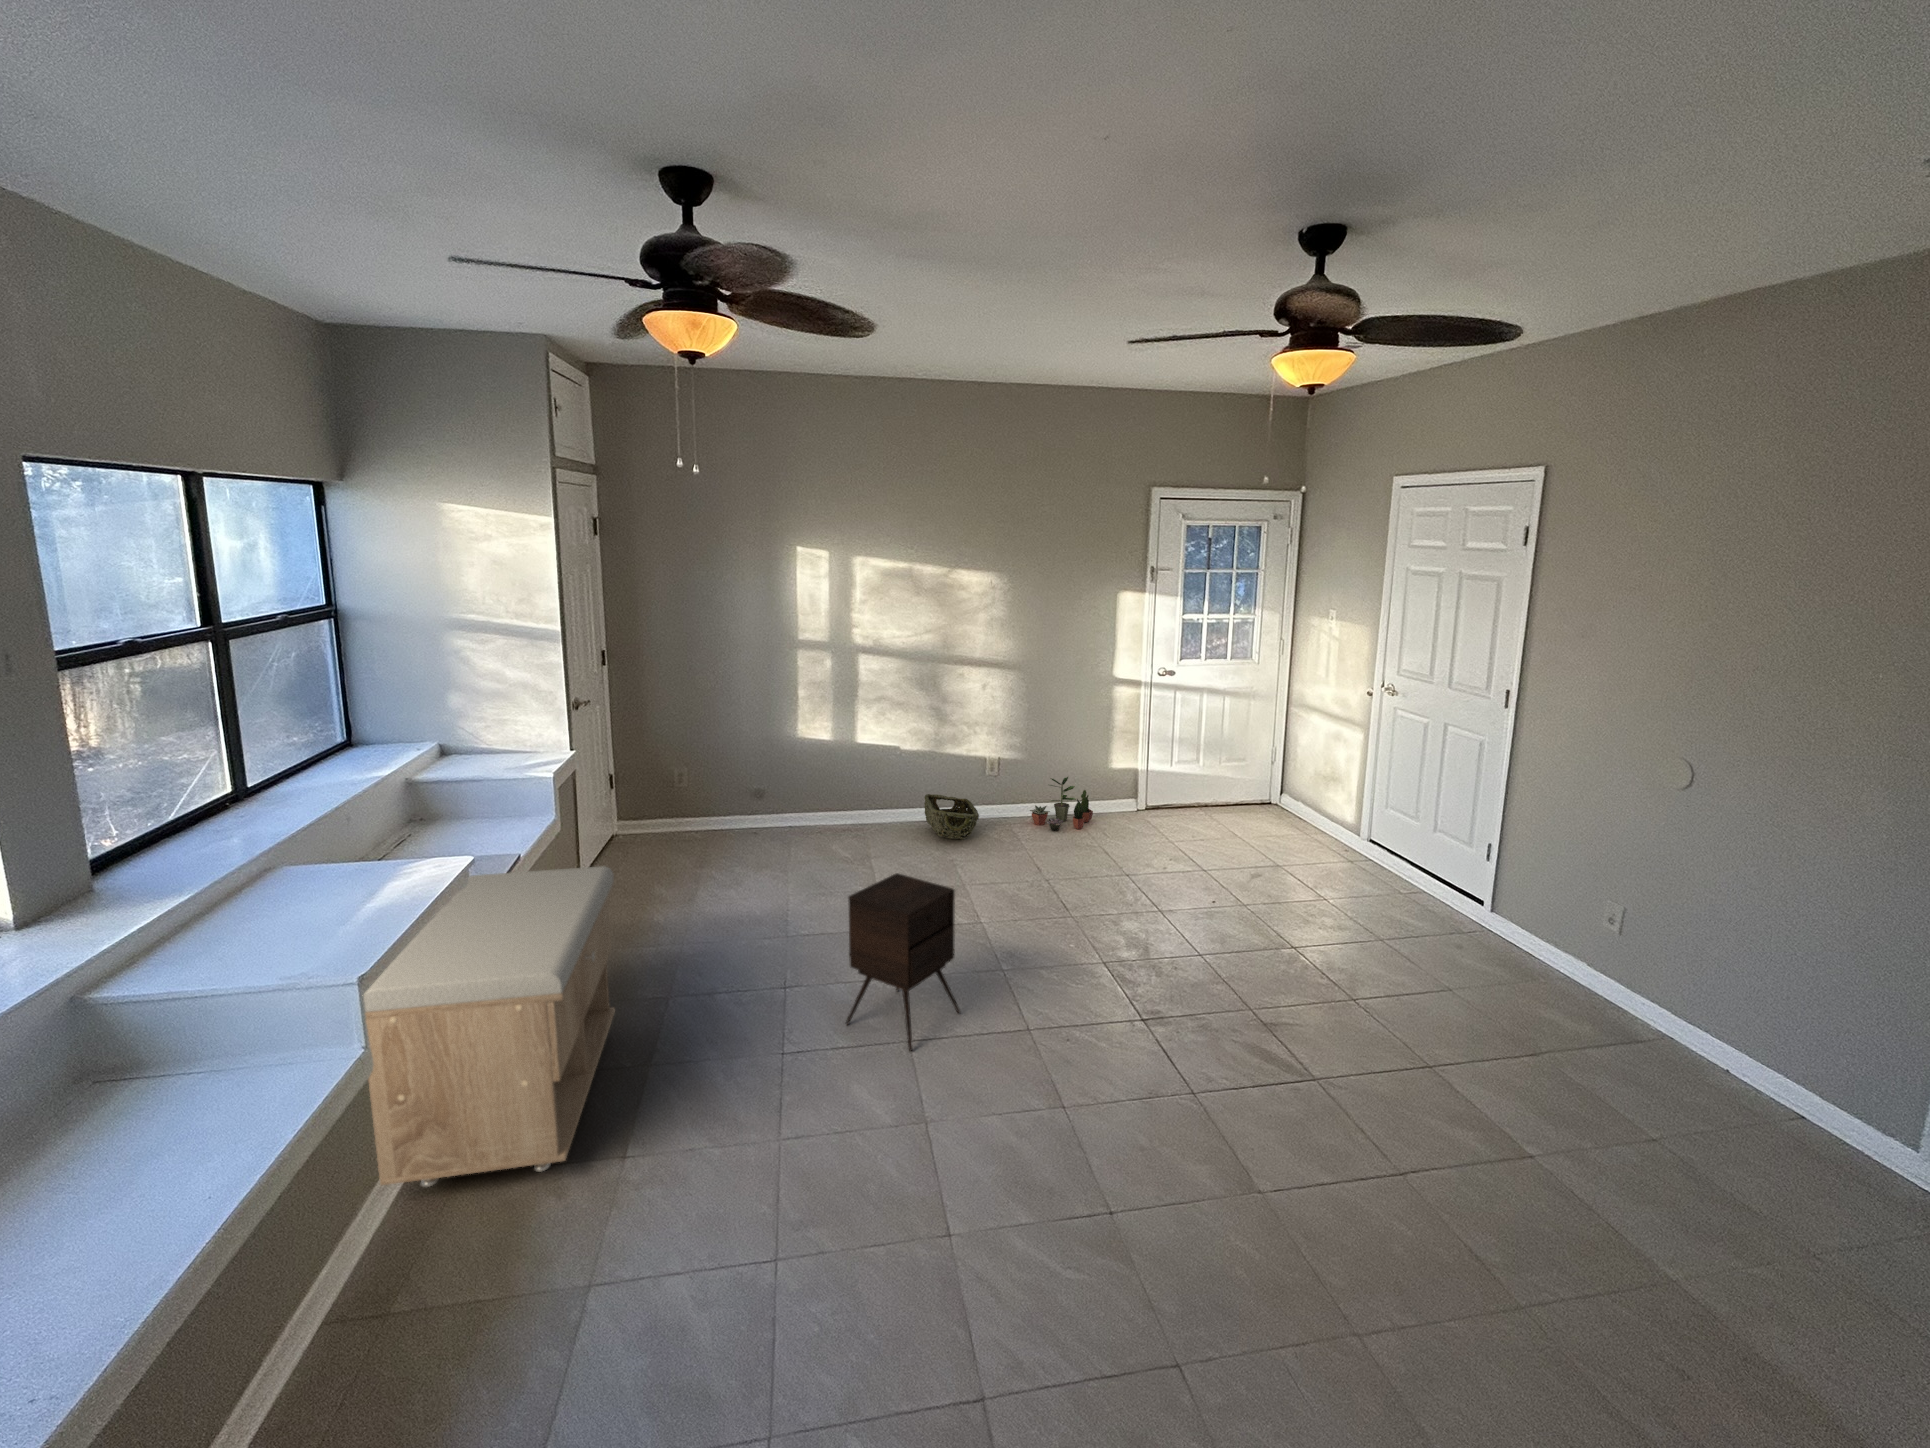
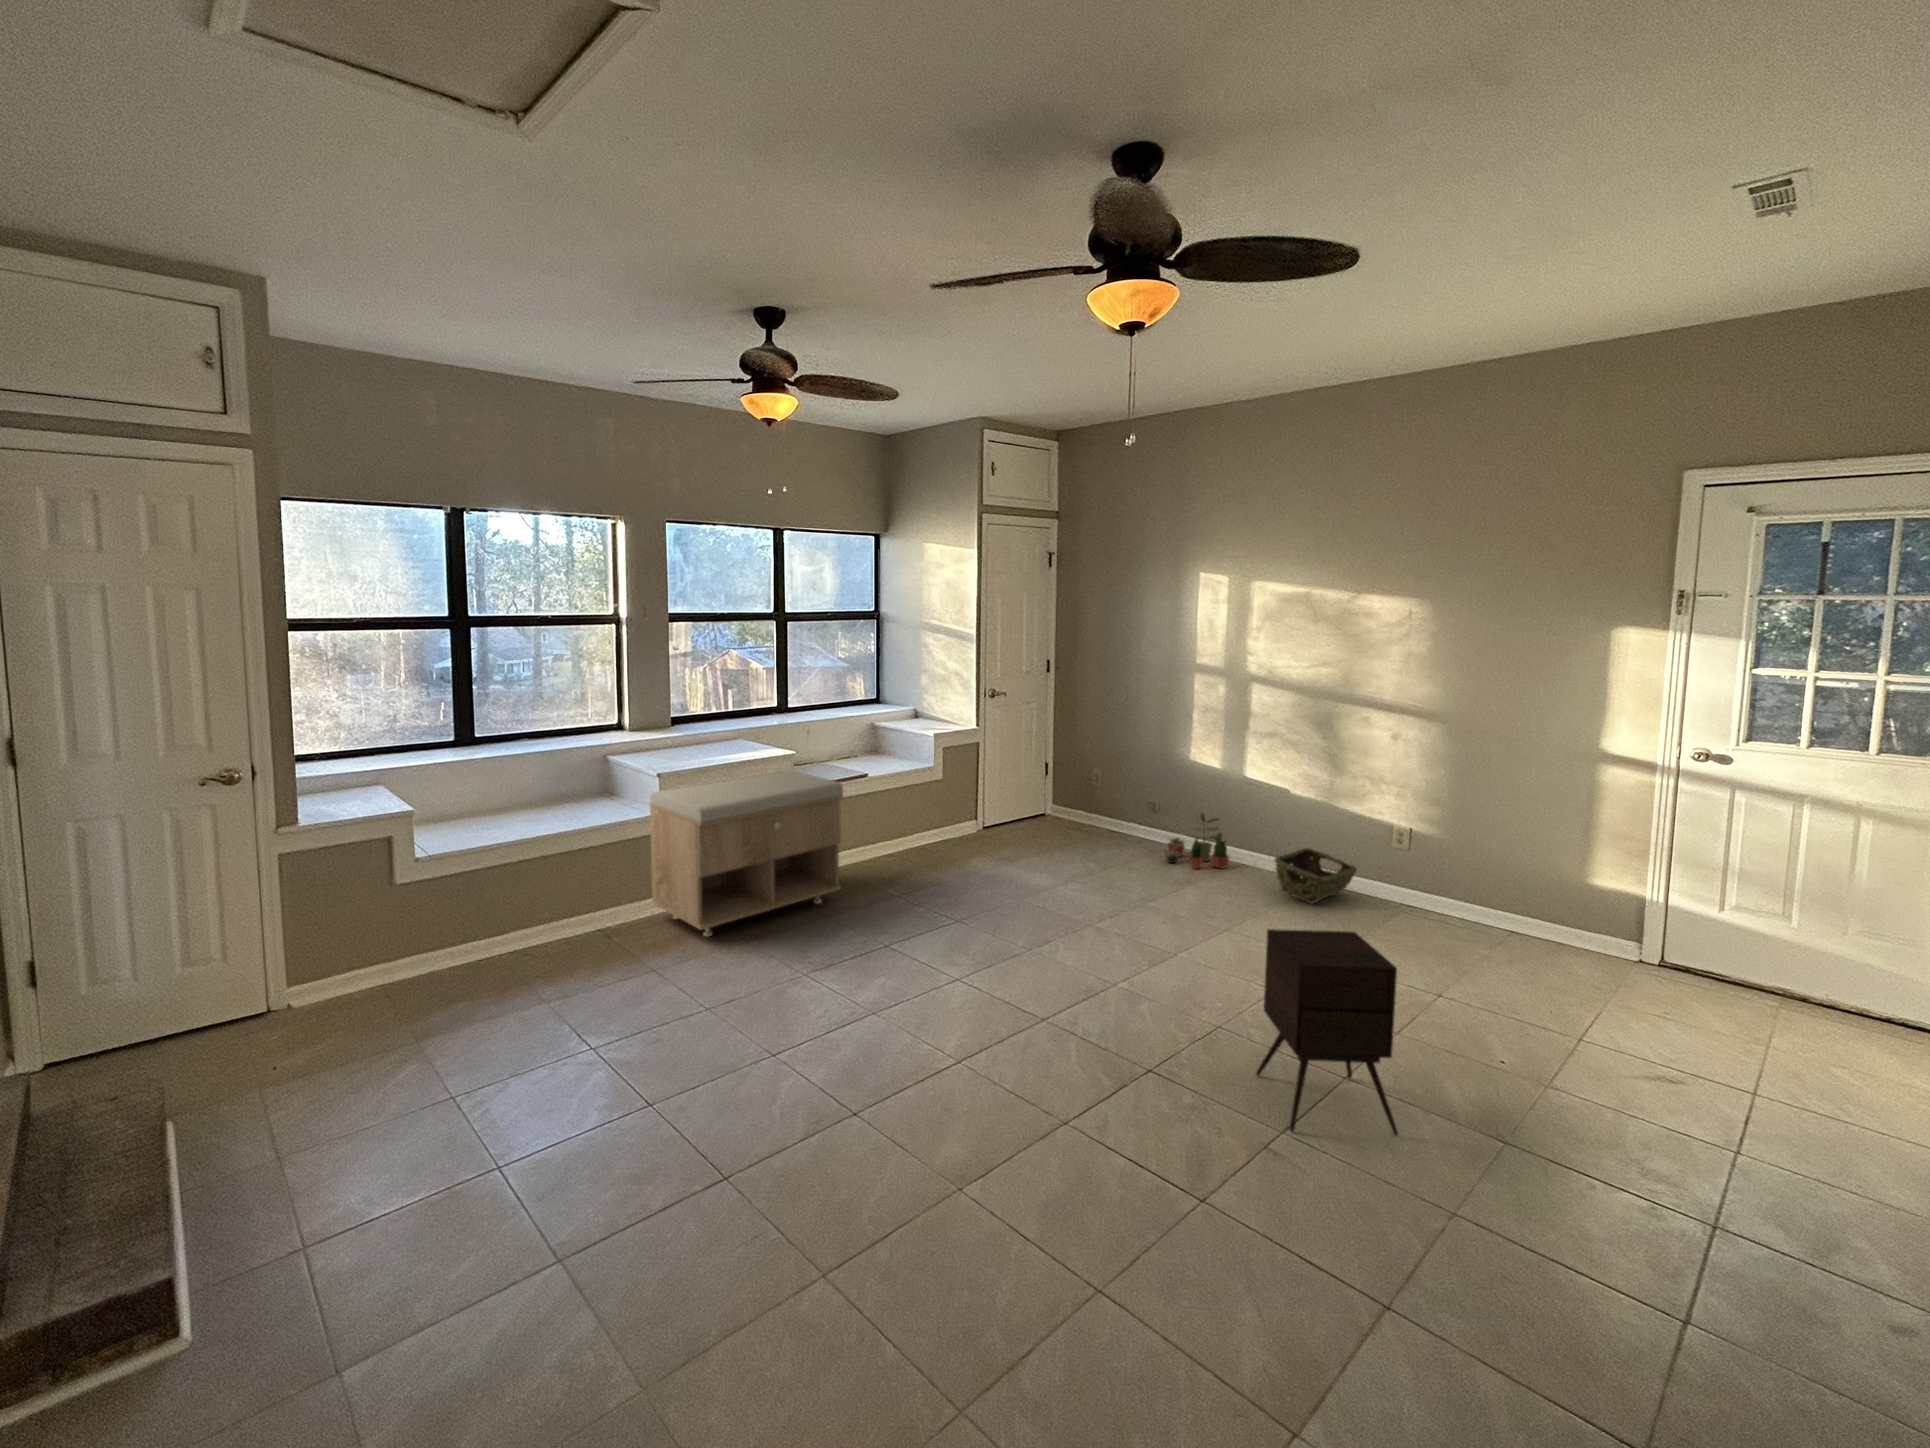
potted plant: present [1030,777,1093,831] -> present [1164,813,1229,869]
side table: present [846,873,960,1051] -> present [1256,929,1398,1135]

